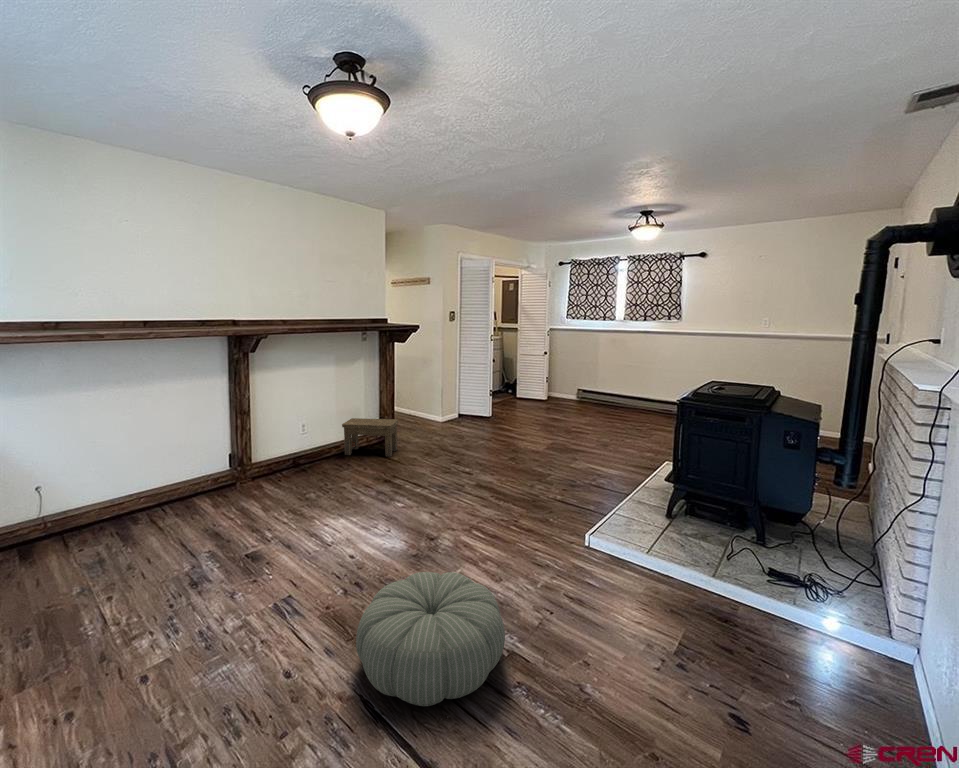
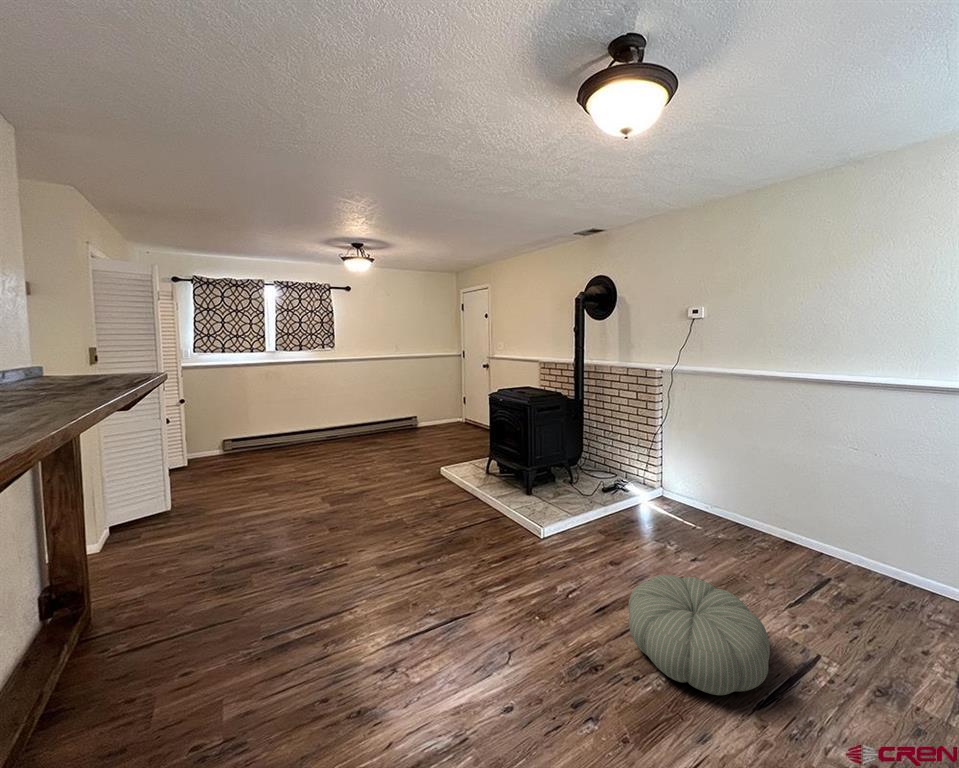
side table: present [342,418,398,457] -> none [30,553,186,689]

